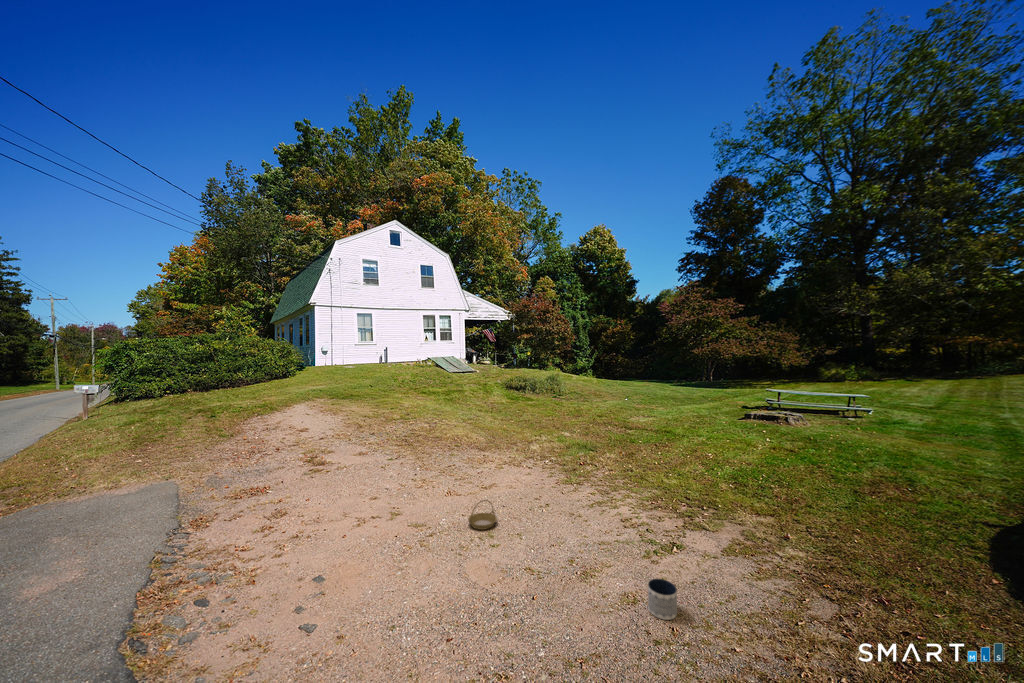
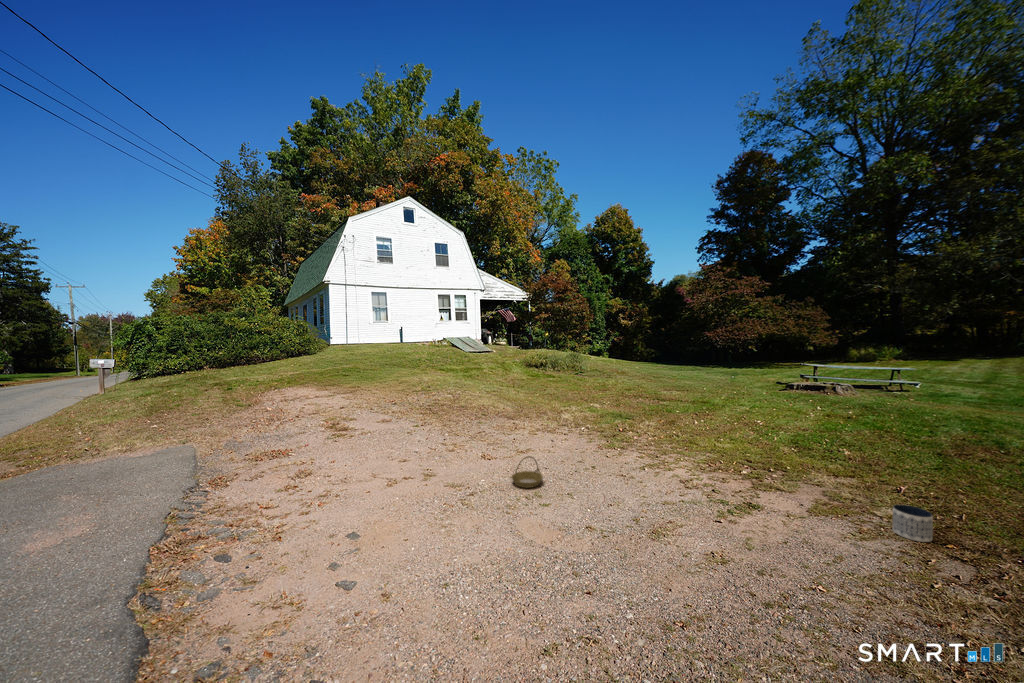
planter: present [648,579,677,620] -> present [893,504,933,542]

